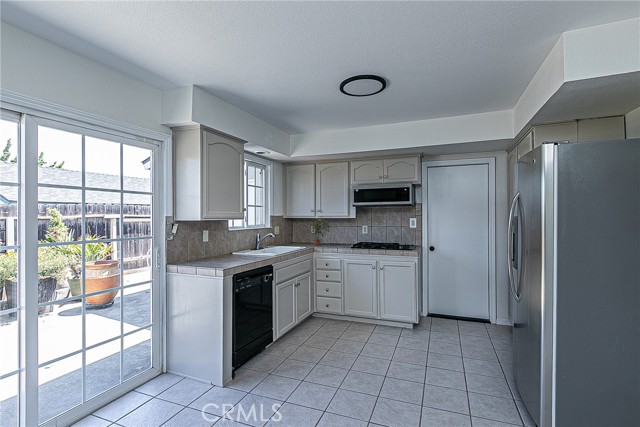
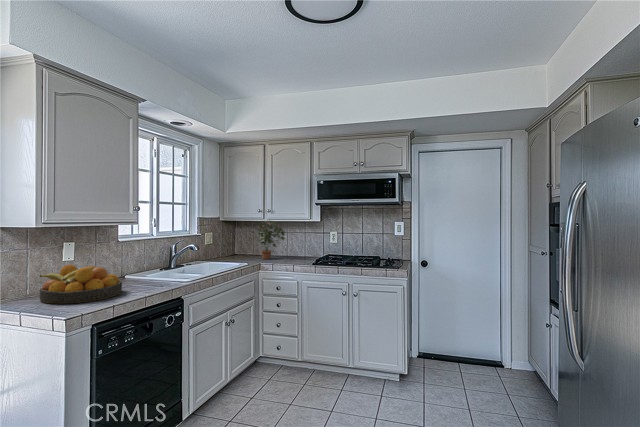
fruit bowl: none [198,243,241,264] -> present [39,265,122,304]

